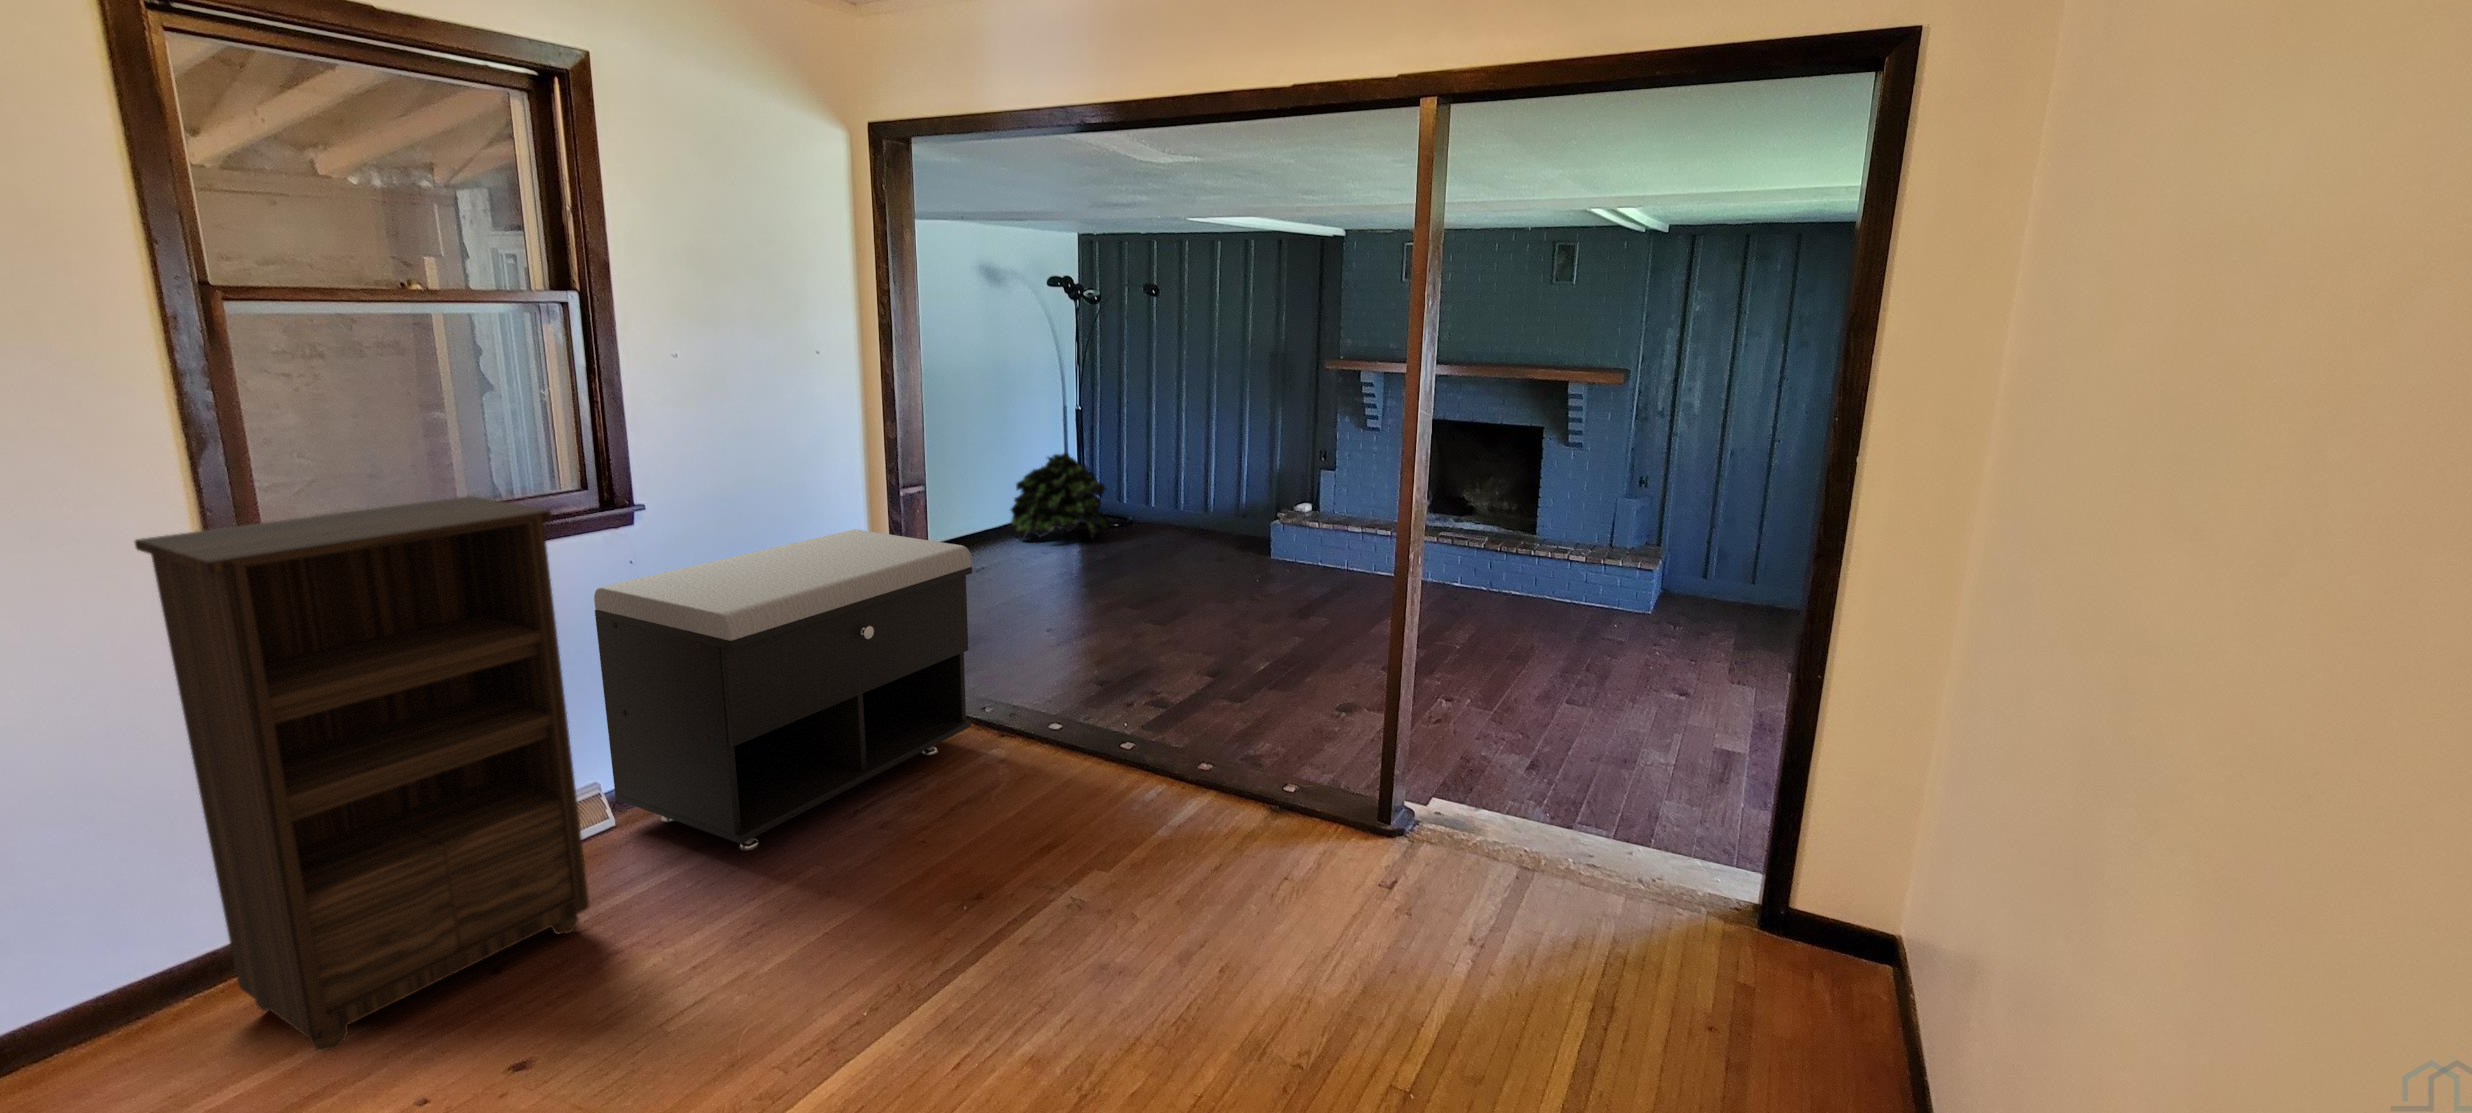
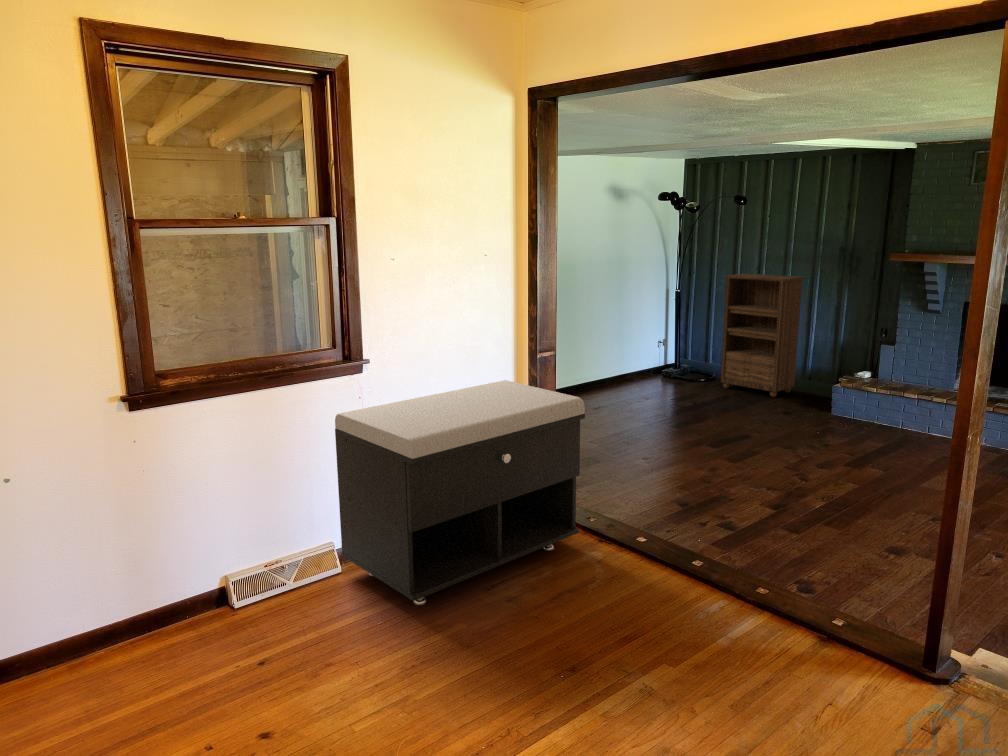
potted plant: present [1010,453,1110,540] -> none [622,324,699,391]
bookshelf: present [135,496,589,1051] -> present [721,274,804,397]

